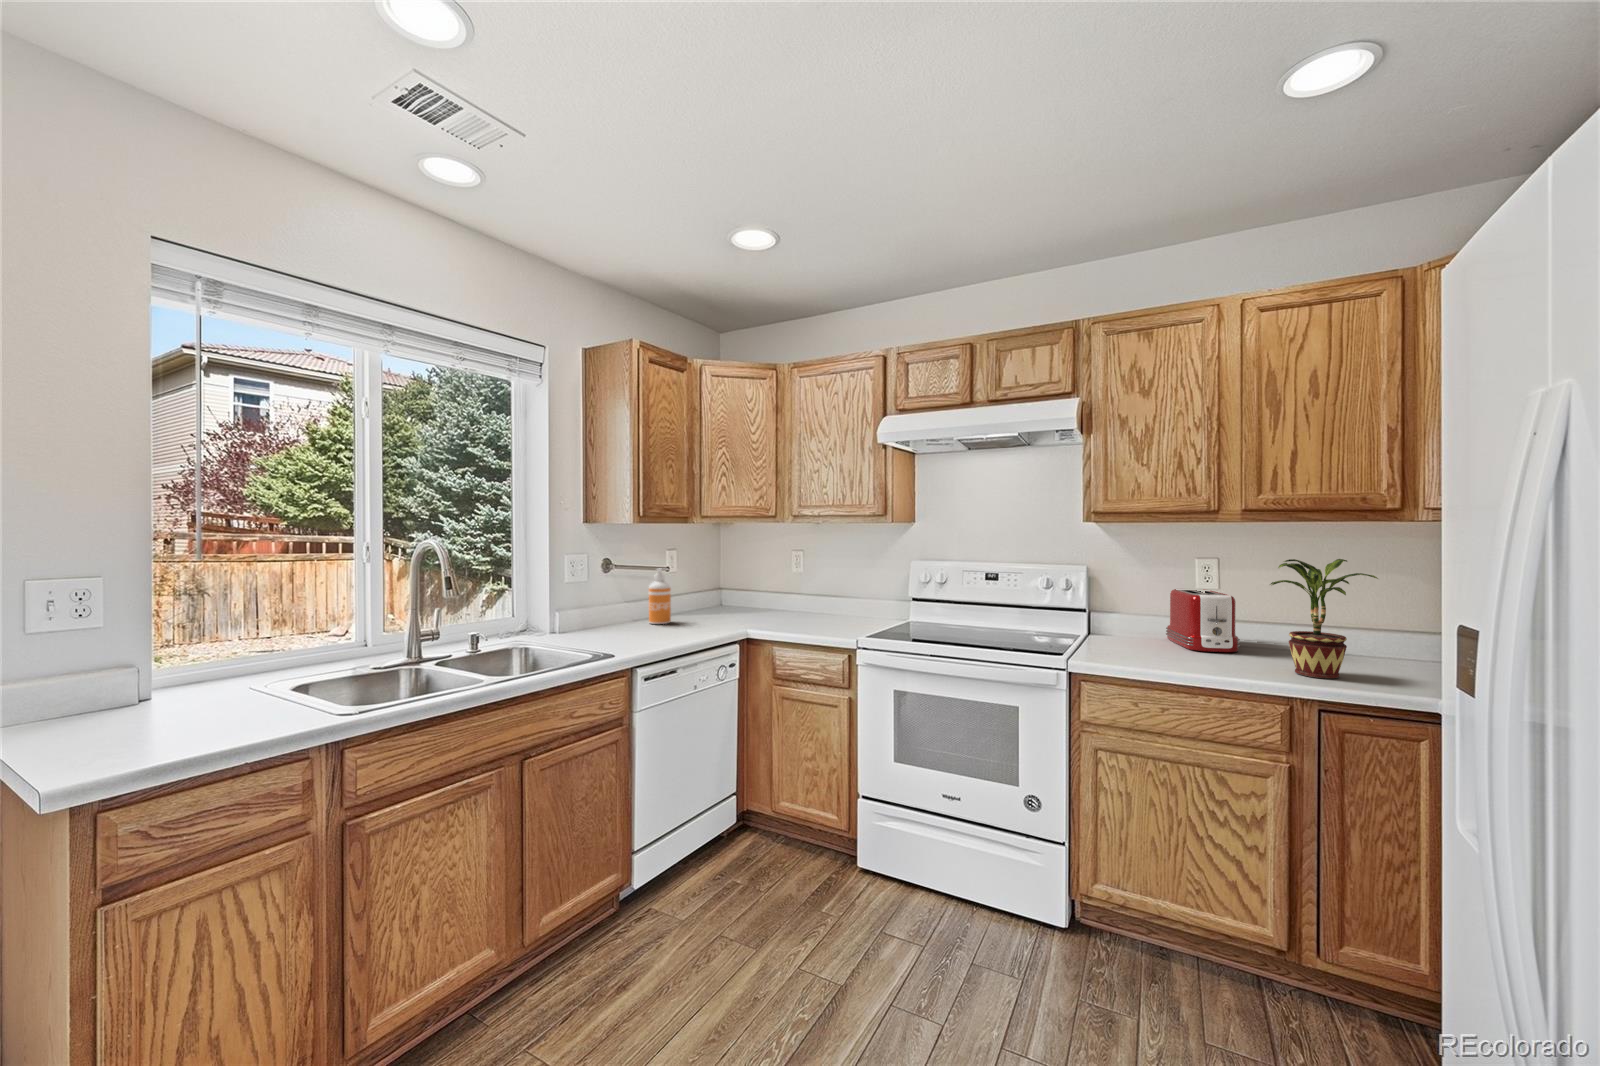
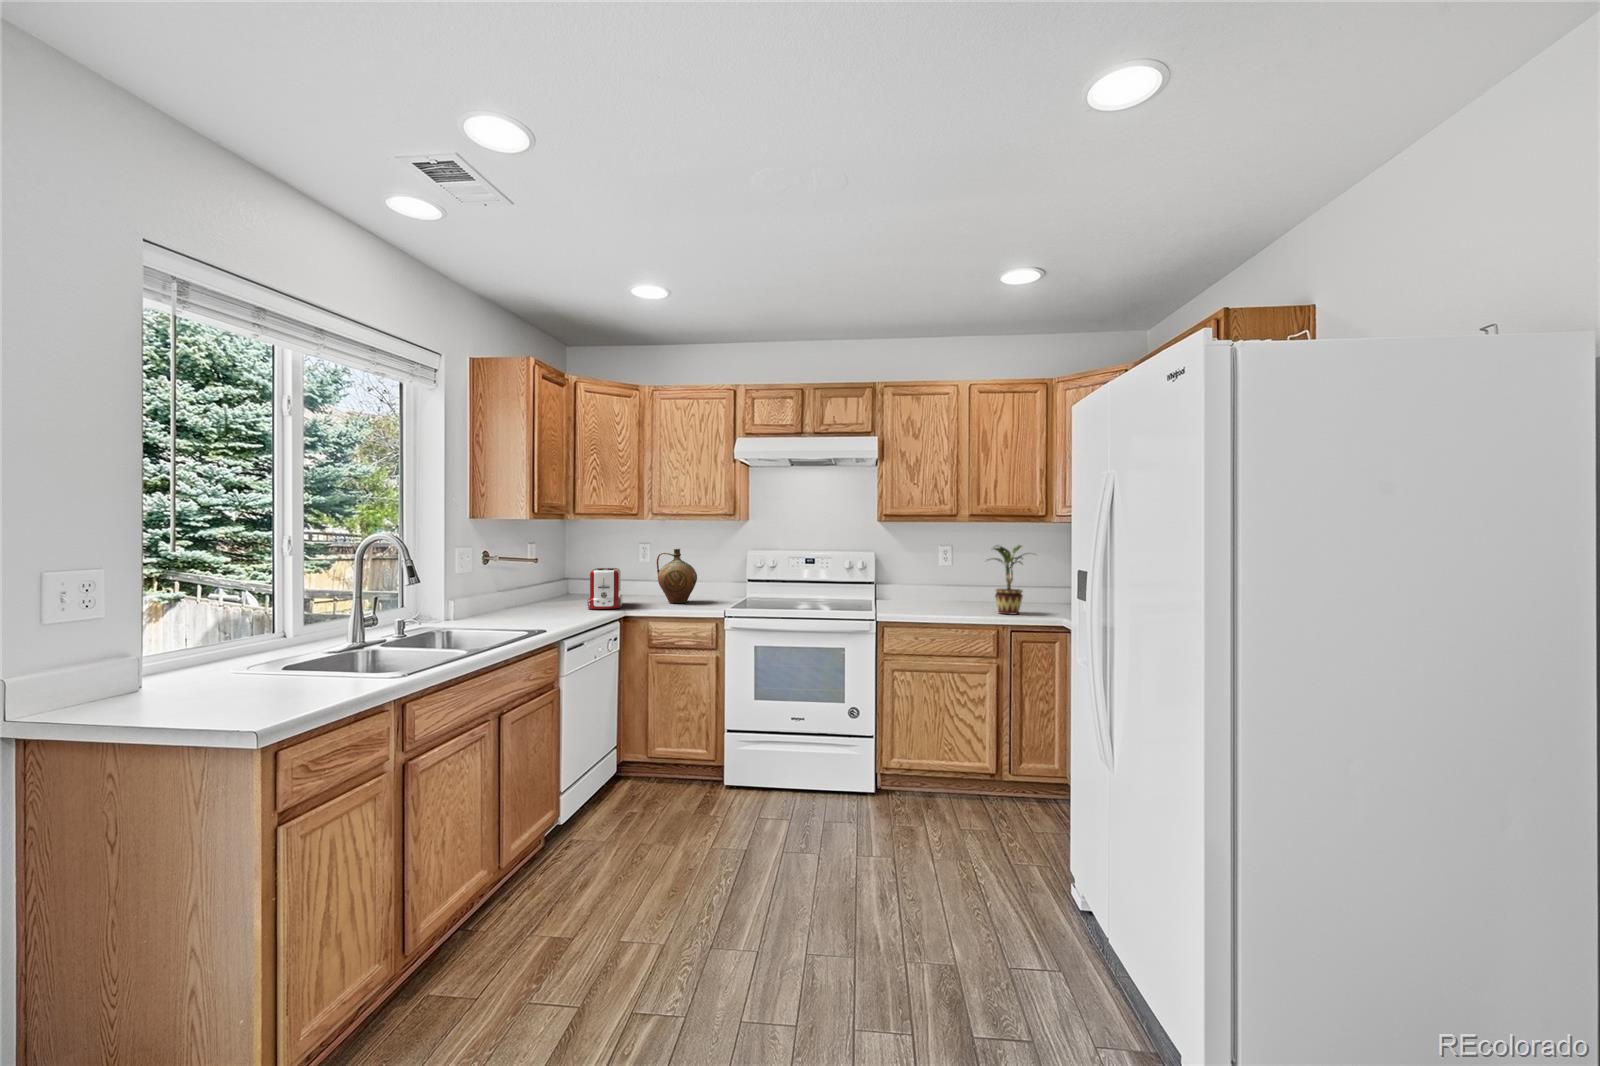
ceramic jug: none [796,557,844,623] -> present [657,549,697,603]
soap dispenser: present [649,569,671,624] -> none [525,560,546,609]
toaster: present [1166,589,1240,652] -> present [587,568,623,609]

